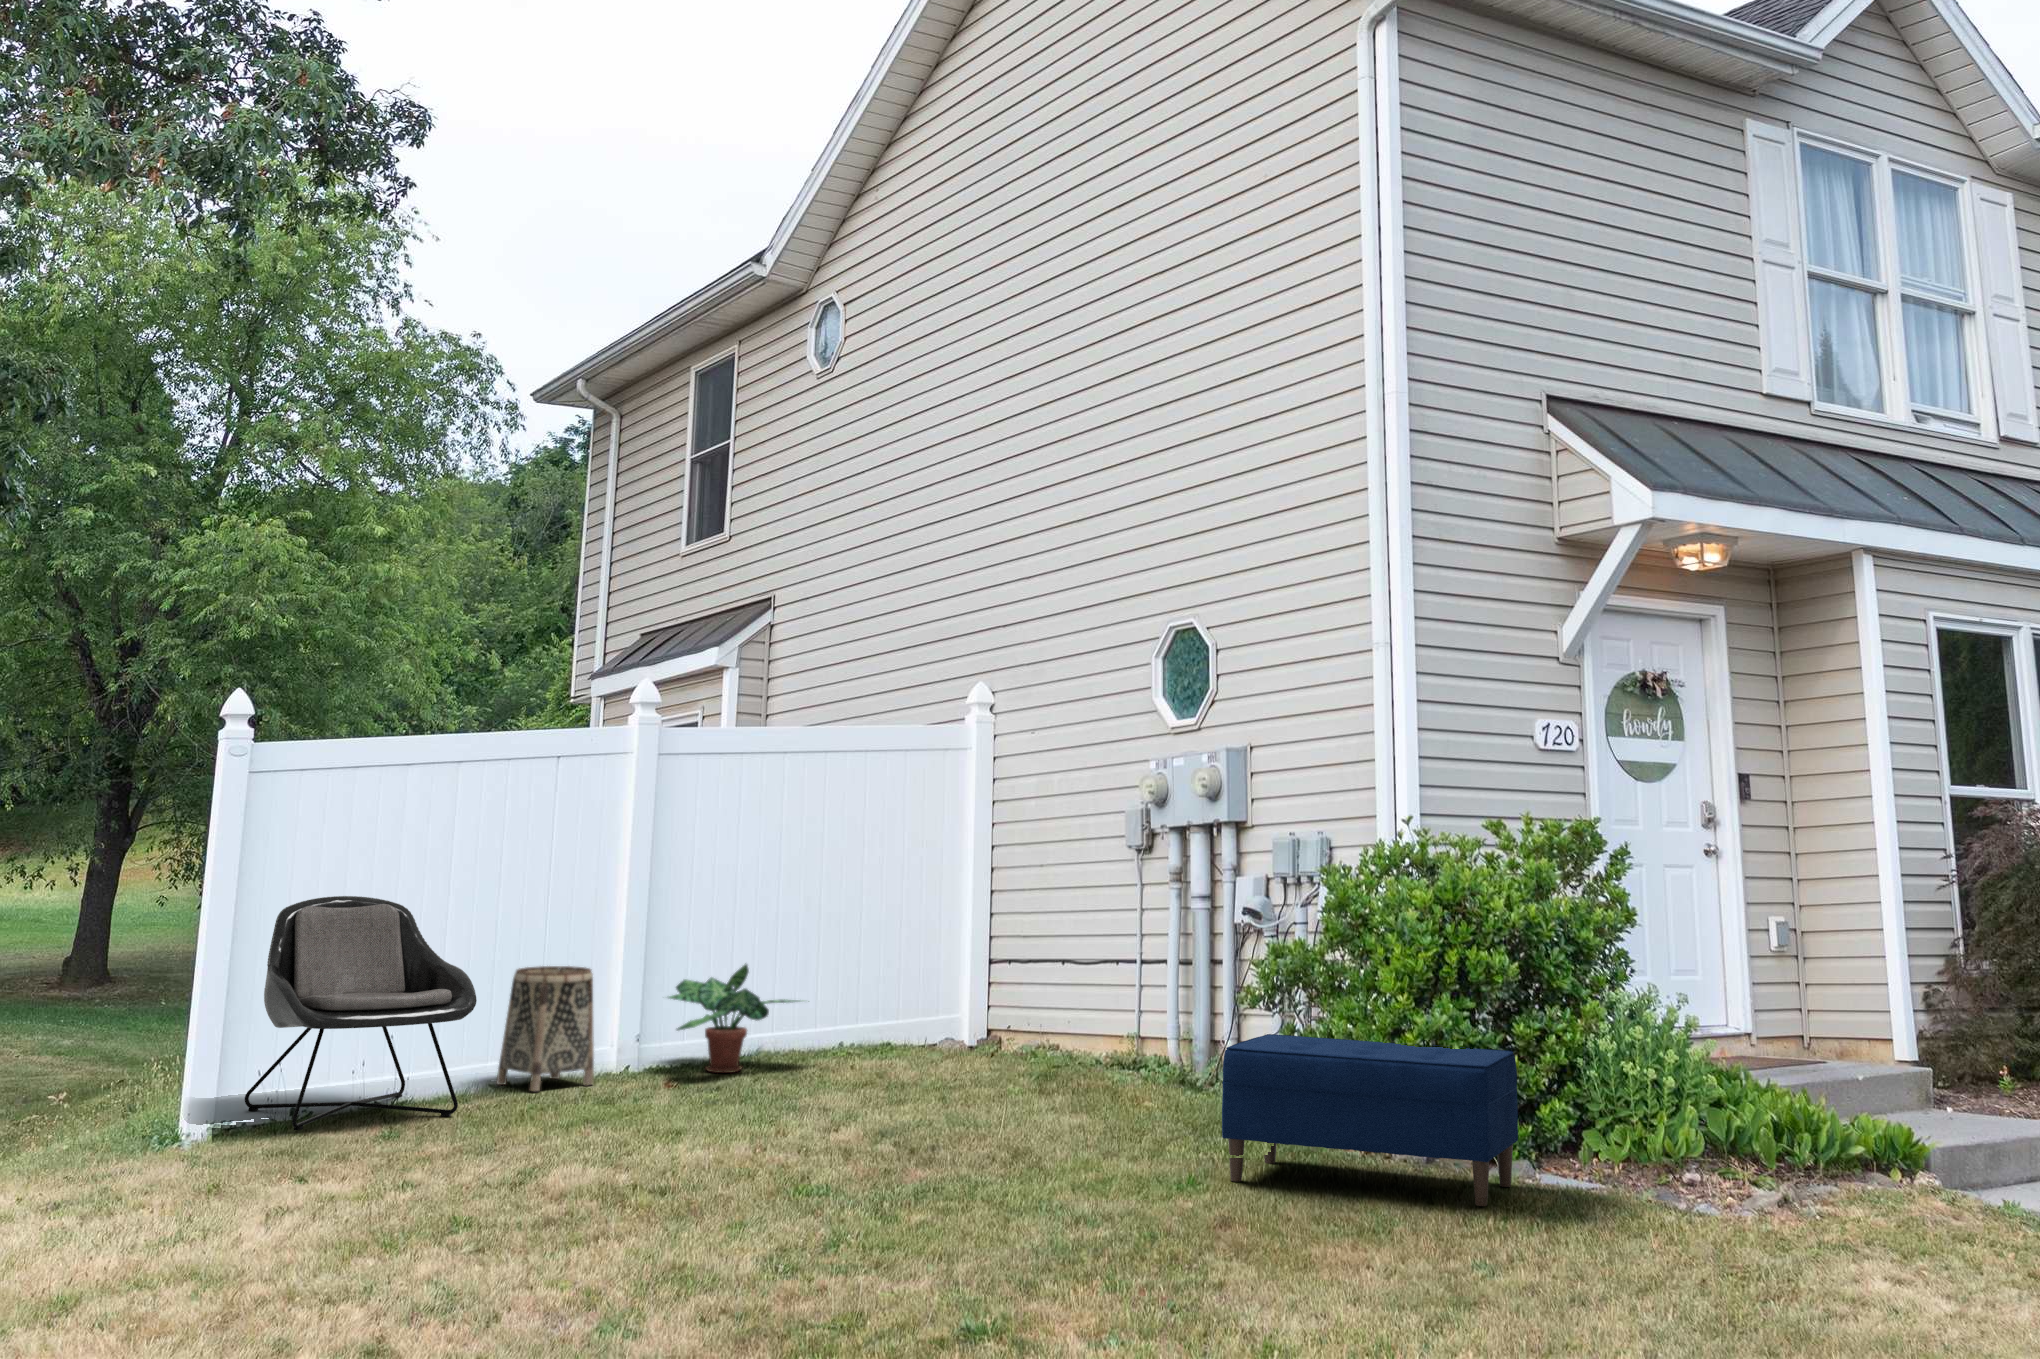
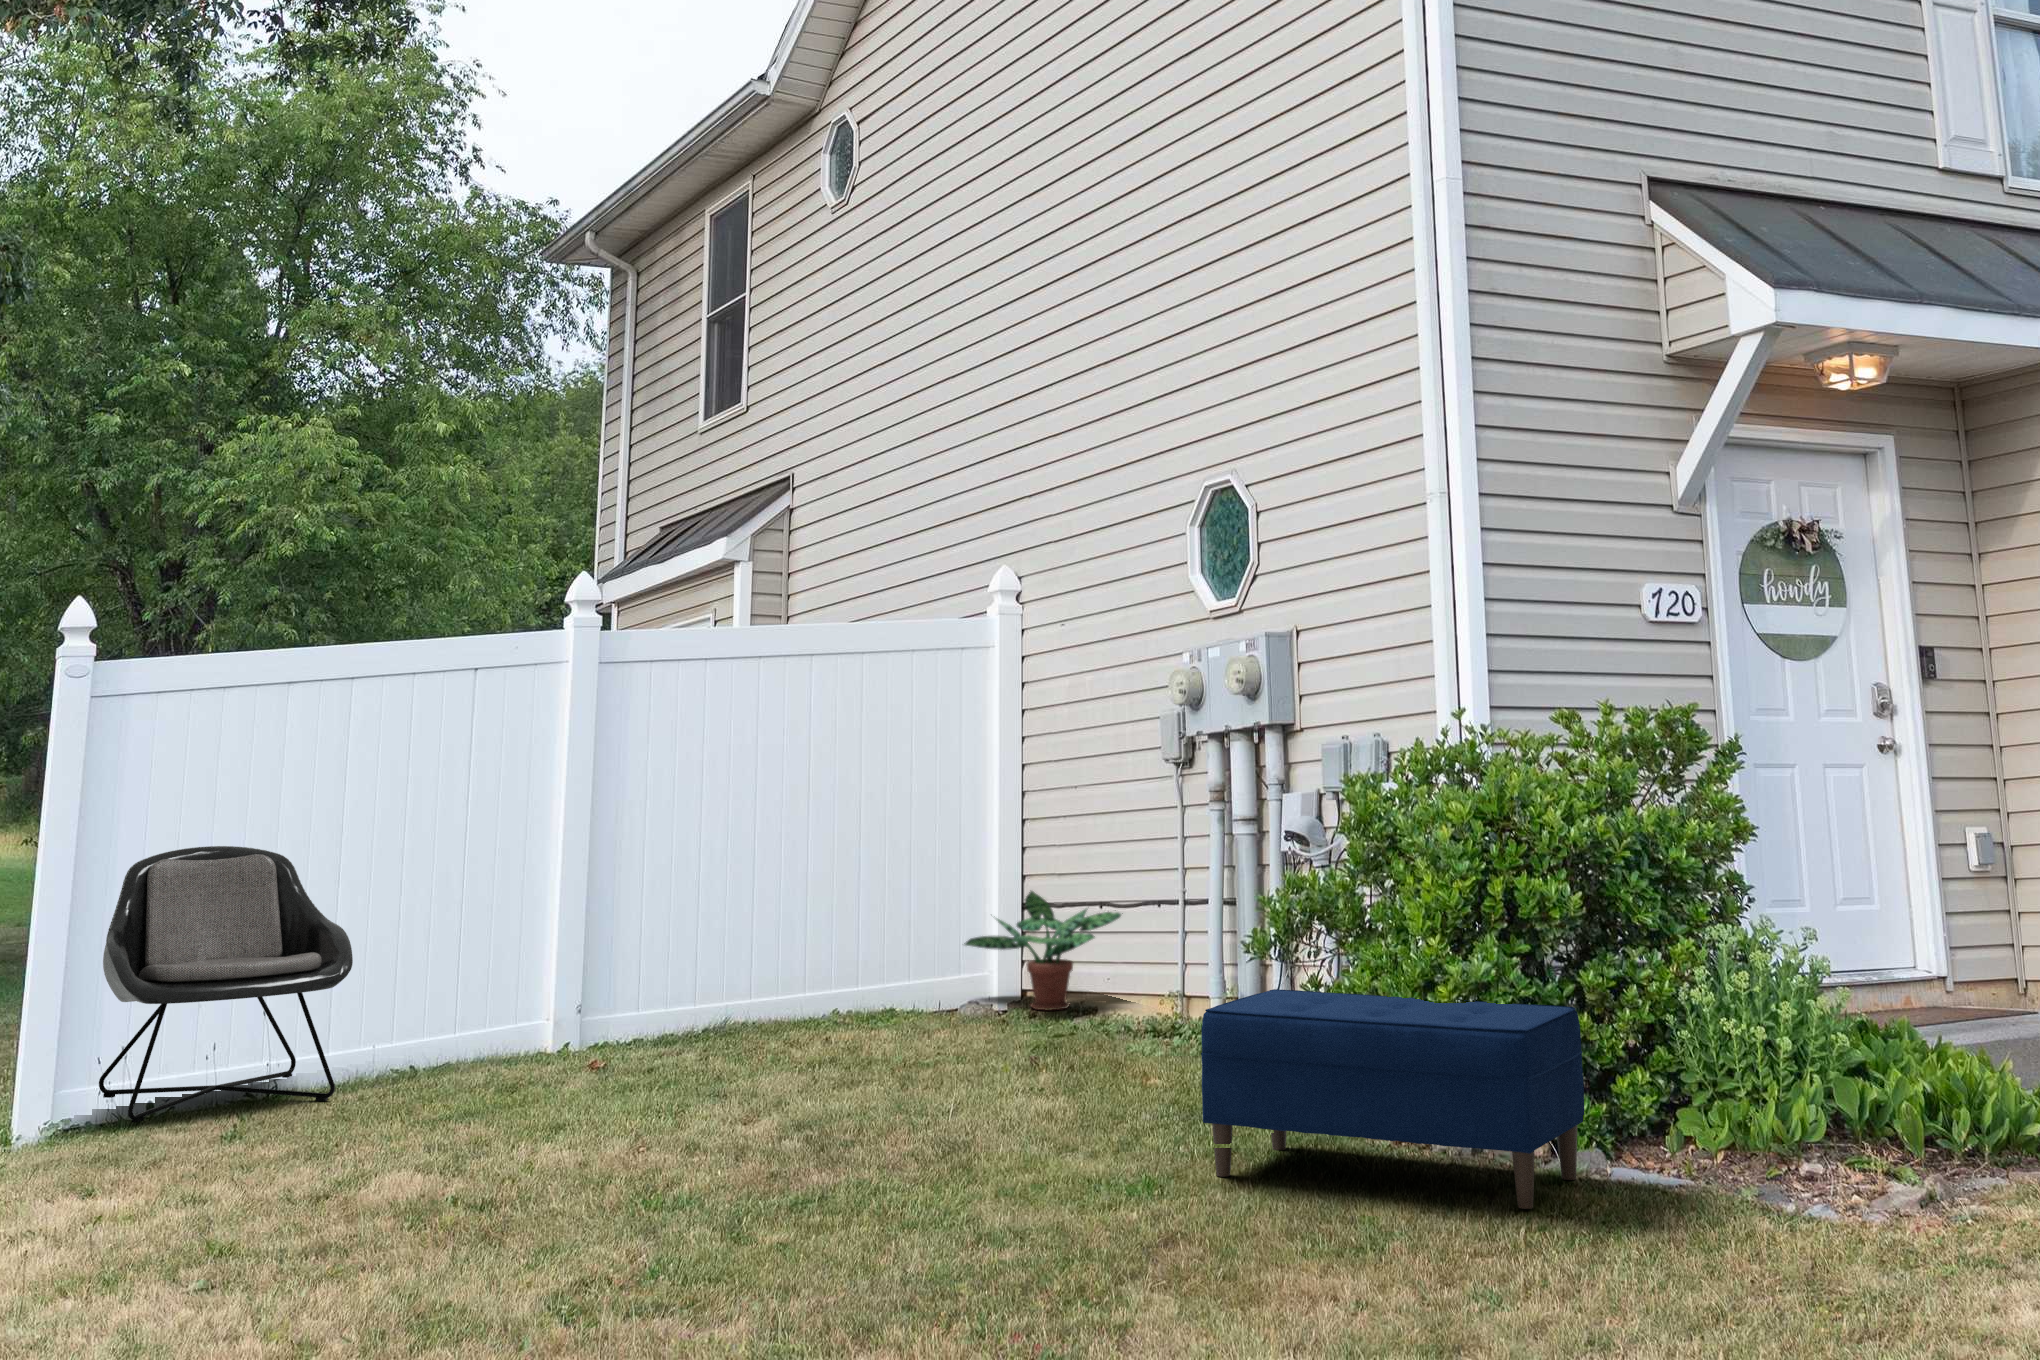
potted plant: present [669,964,798,1073] -> present [964,891,1121,1010]
basket: present [496,966,594,1091] -> none [411,920,521,1067]

